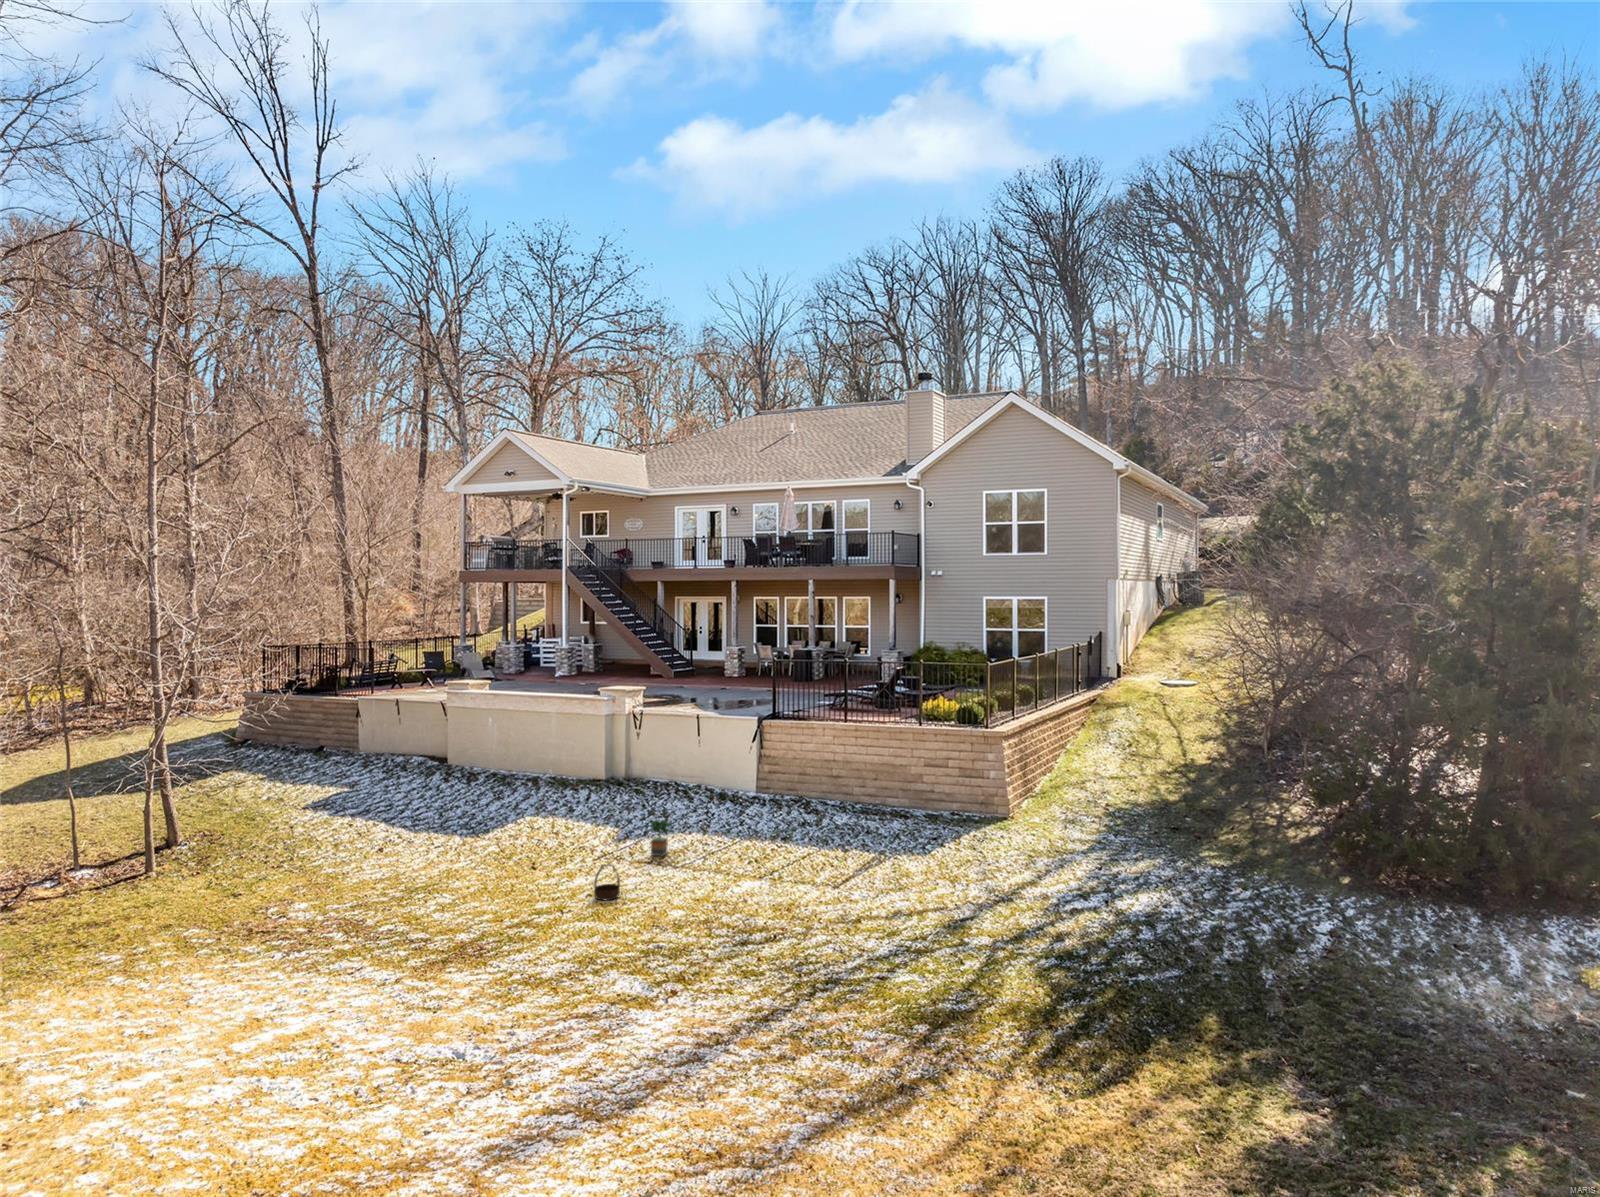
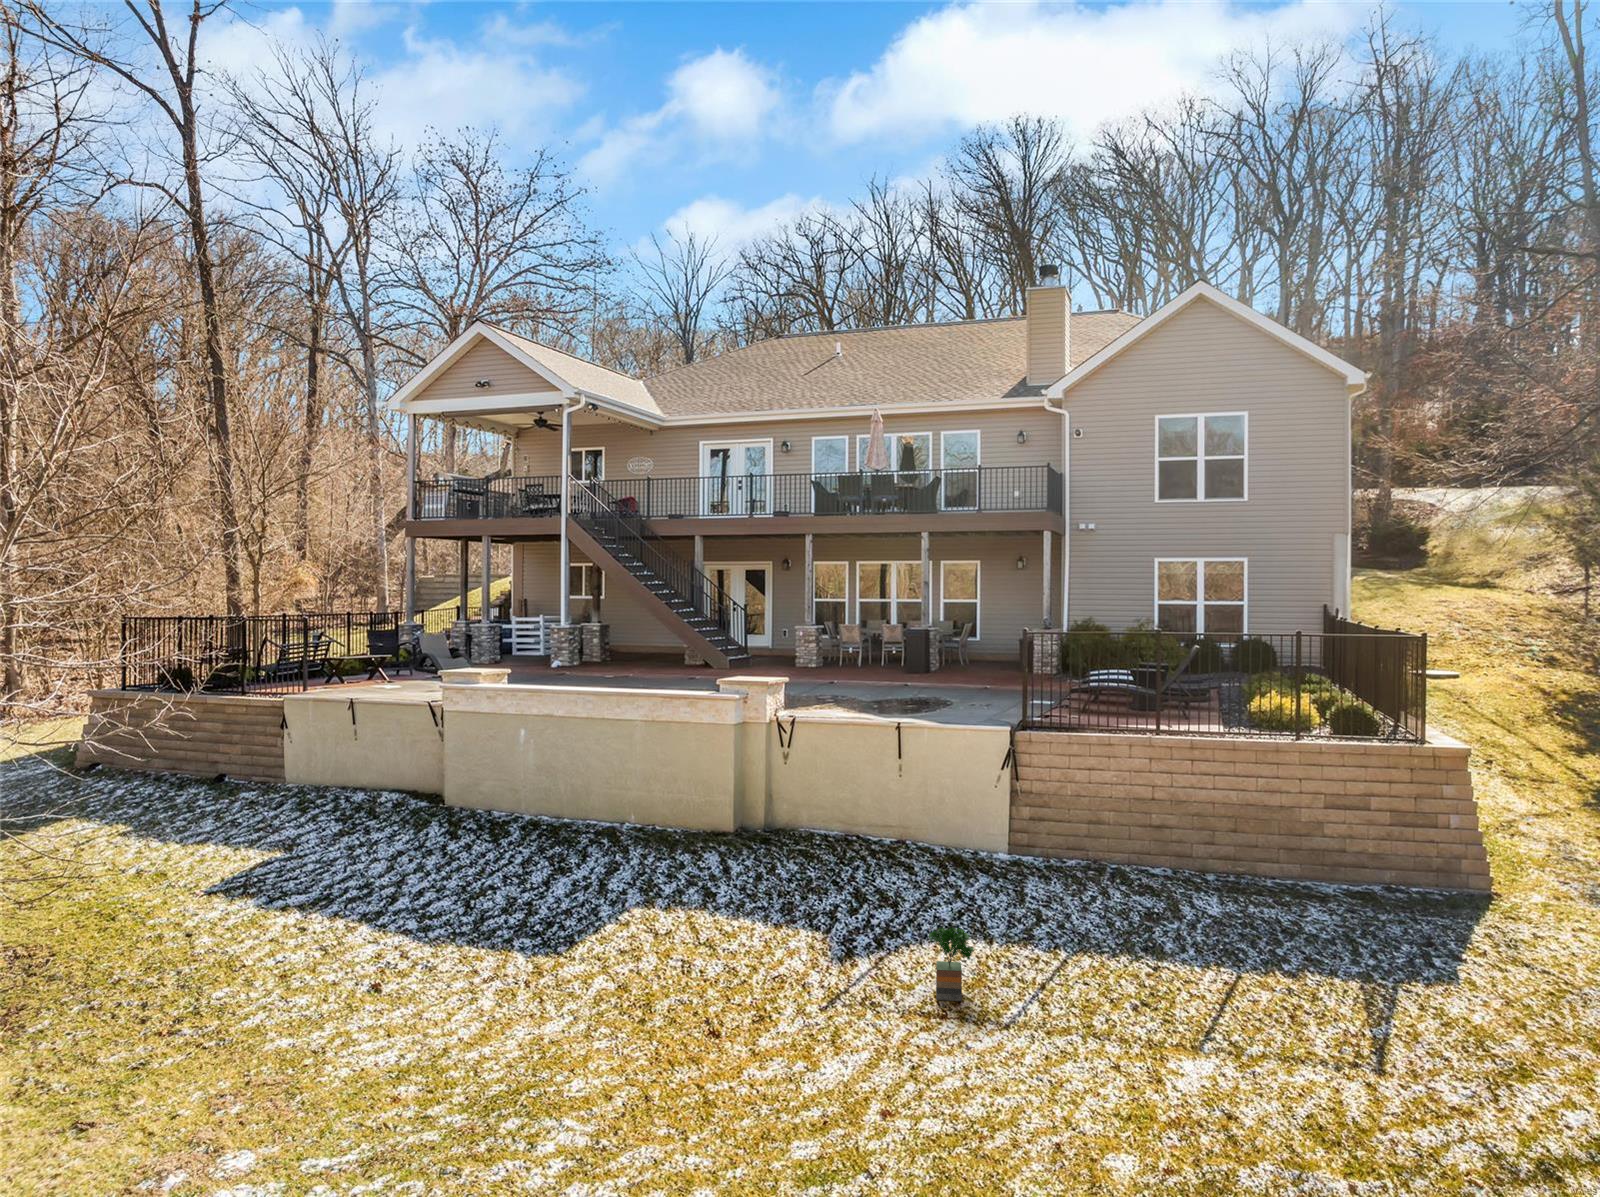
basket: present [594,864,620,900] -> none [934,1059,990,1146]

